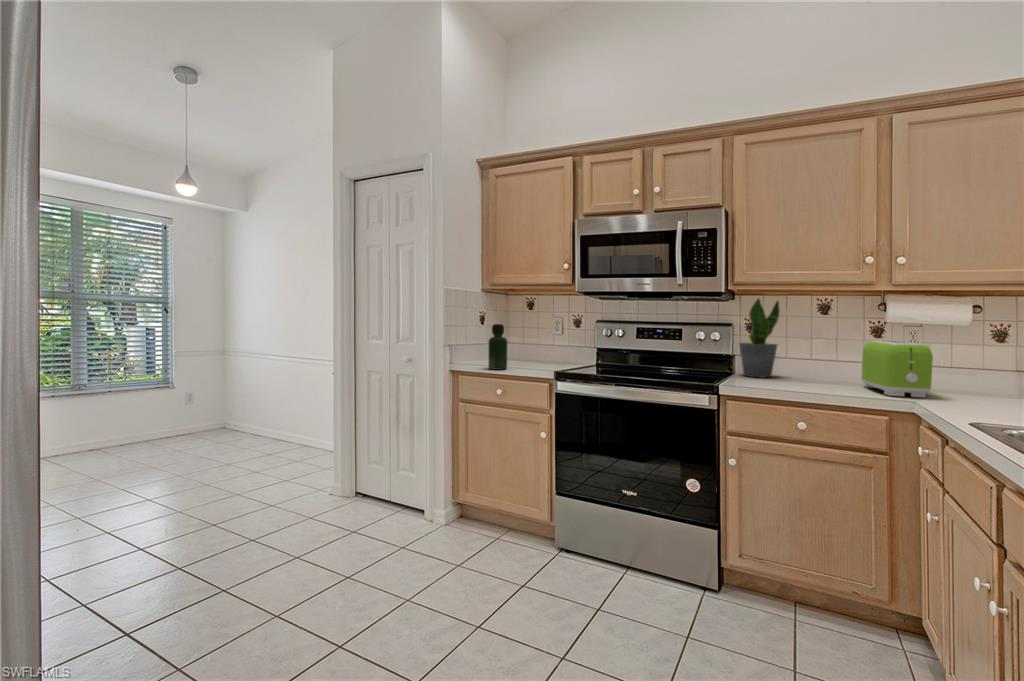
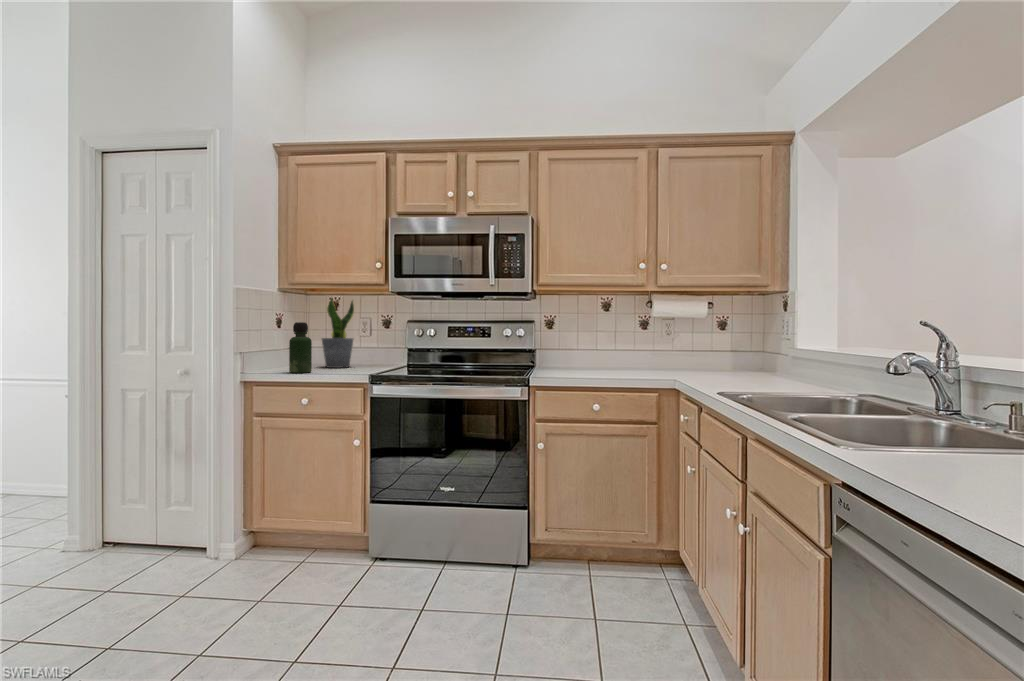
potted plant: present [739,298,780,377] -> present [322,298,354,368]
toaster: present [862,341,933,397] -> none [639,336,687,379]

